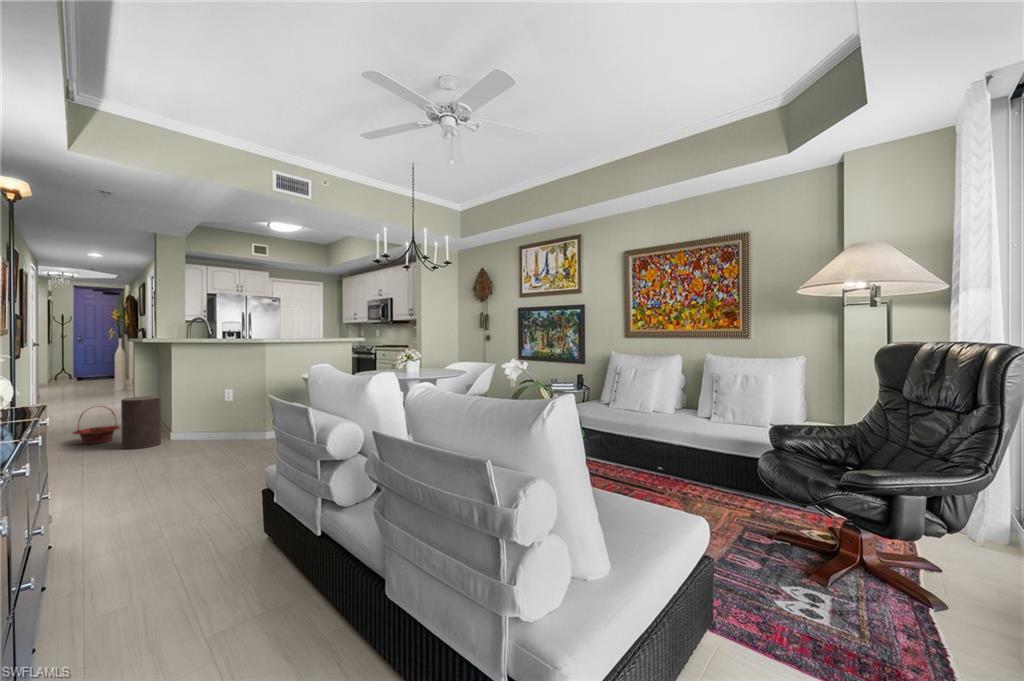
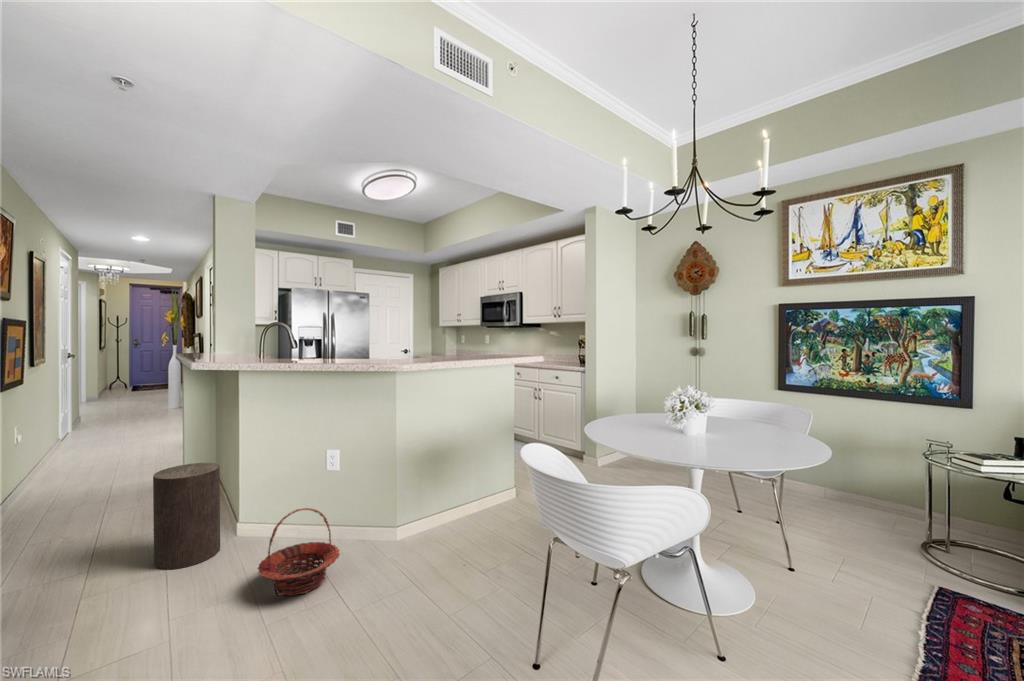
basket: present [73,406,121,444] -> present [258,508,340,596]

